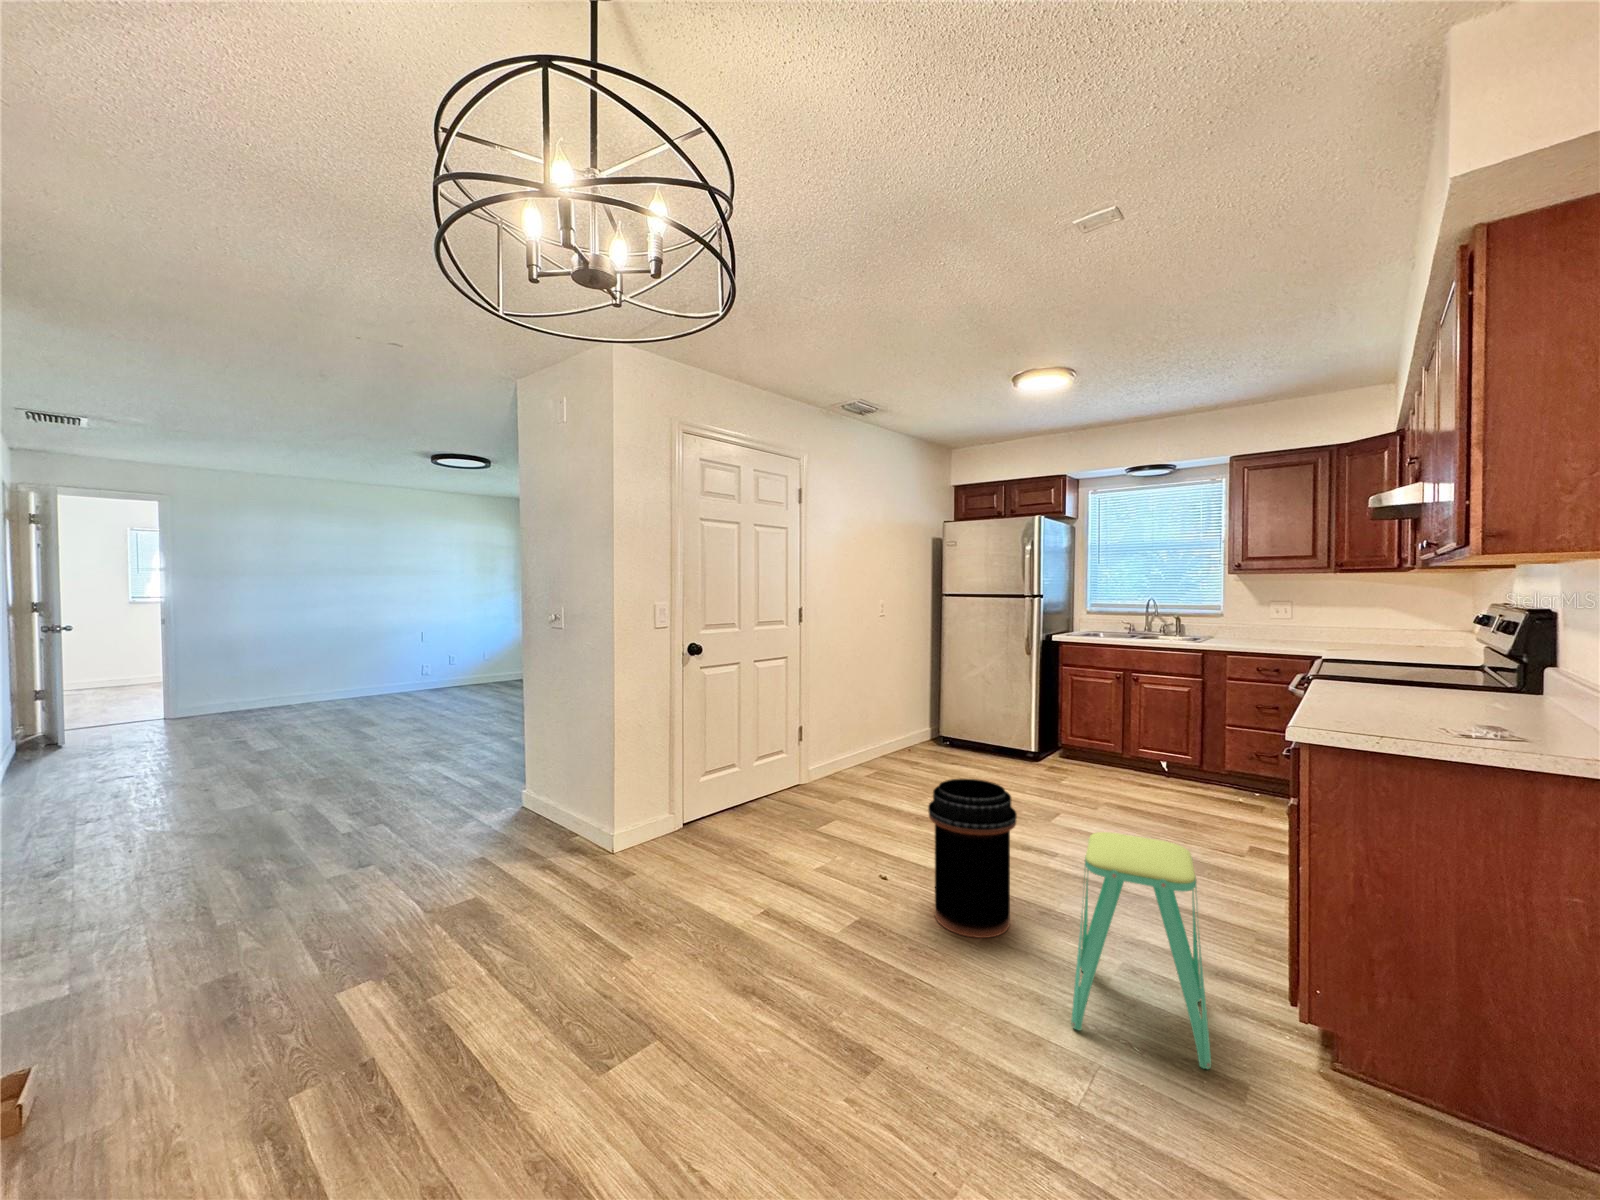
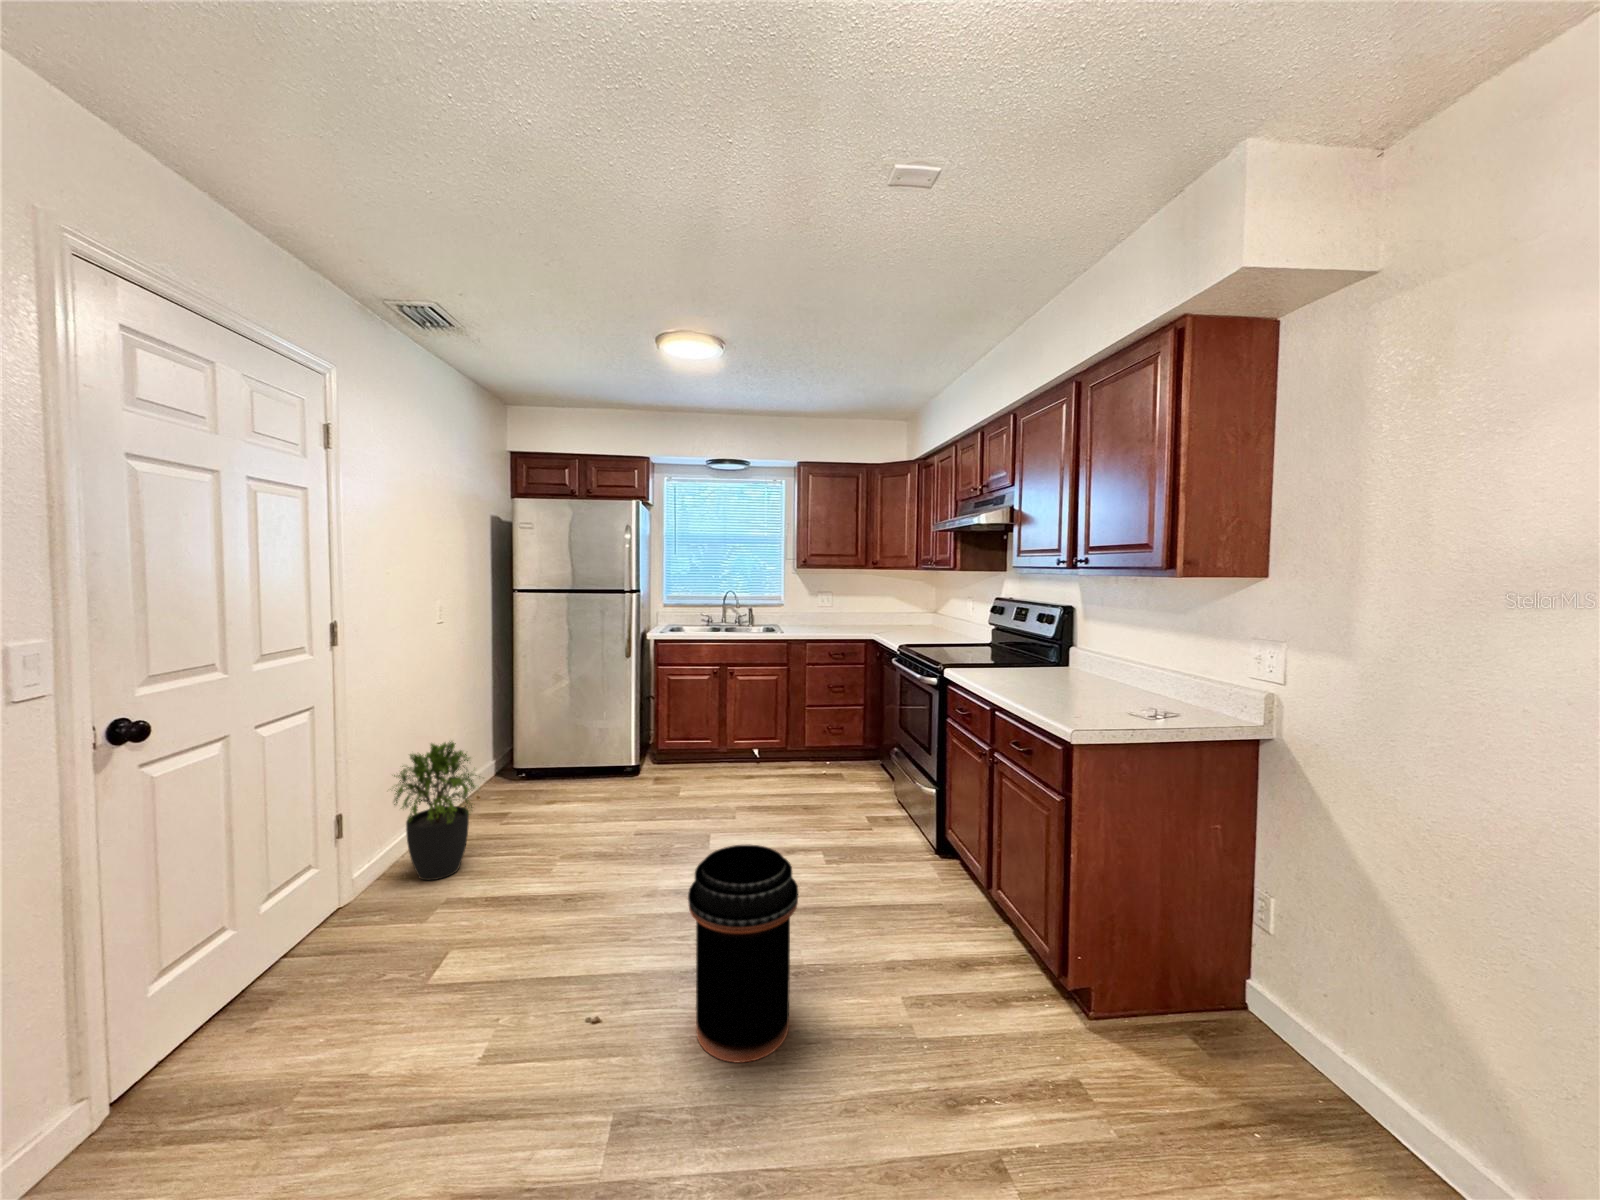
potted plant: none [827,692,887,787] -> present [394,741,480,880]
stool: present [1071,832,1211,1069] -> none [885,865,1050,1120]

